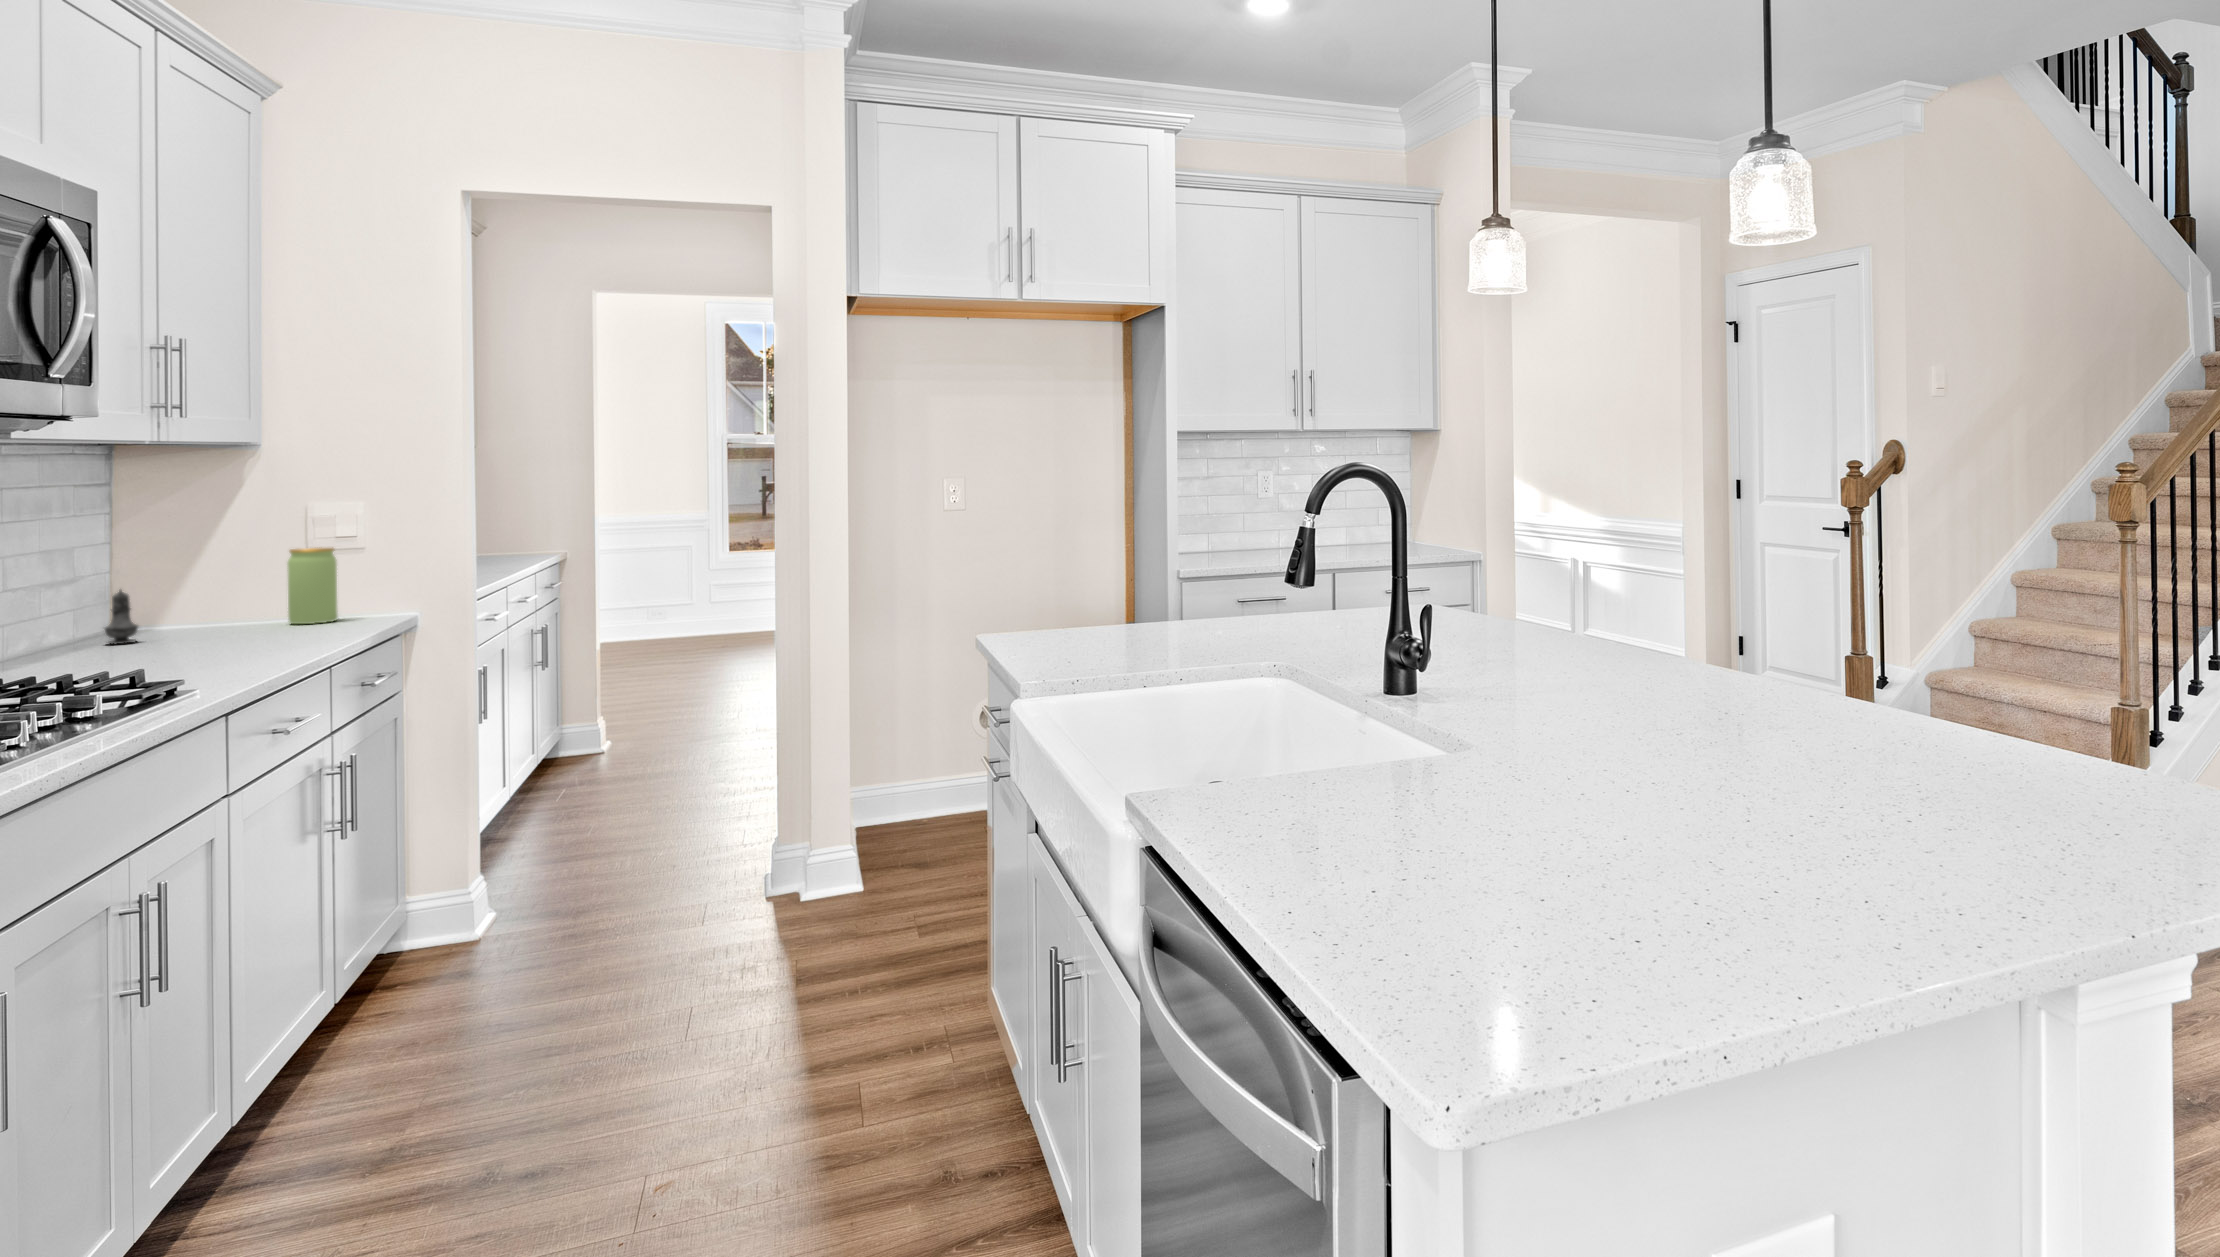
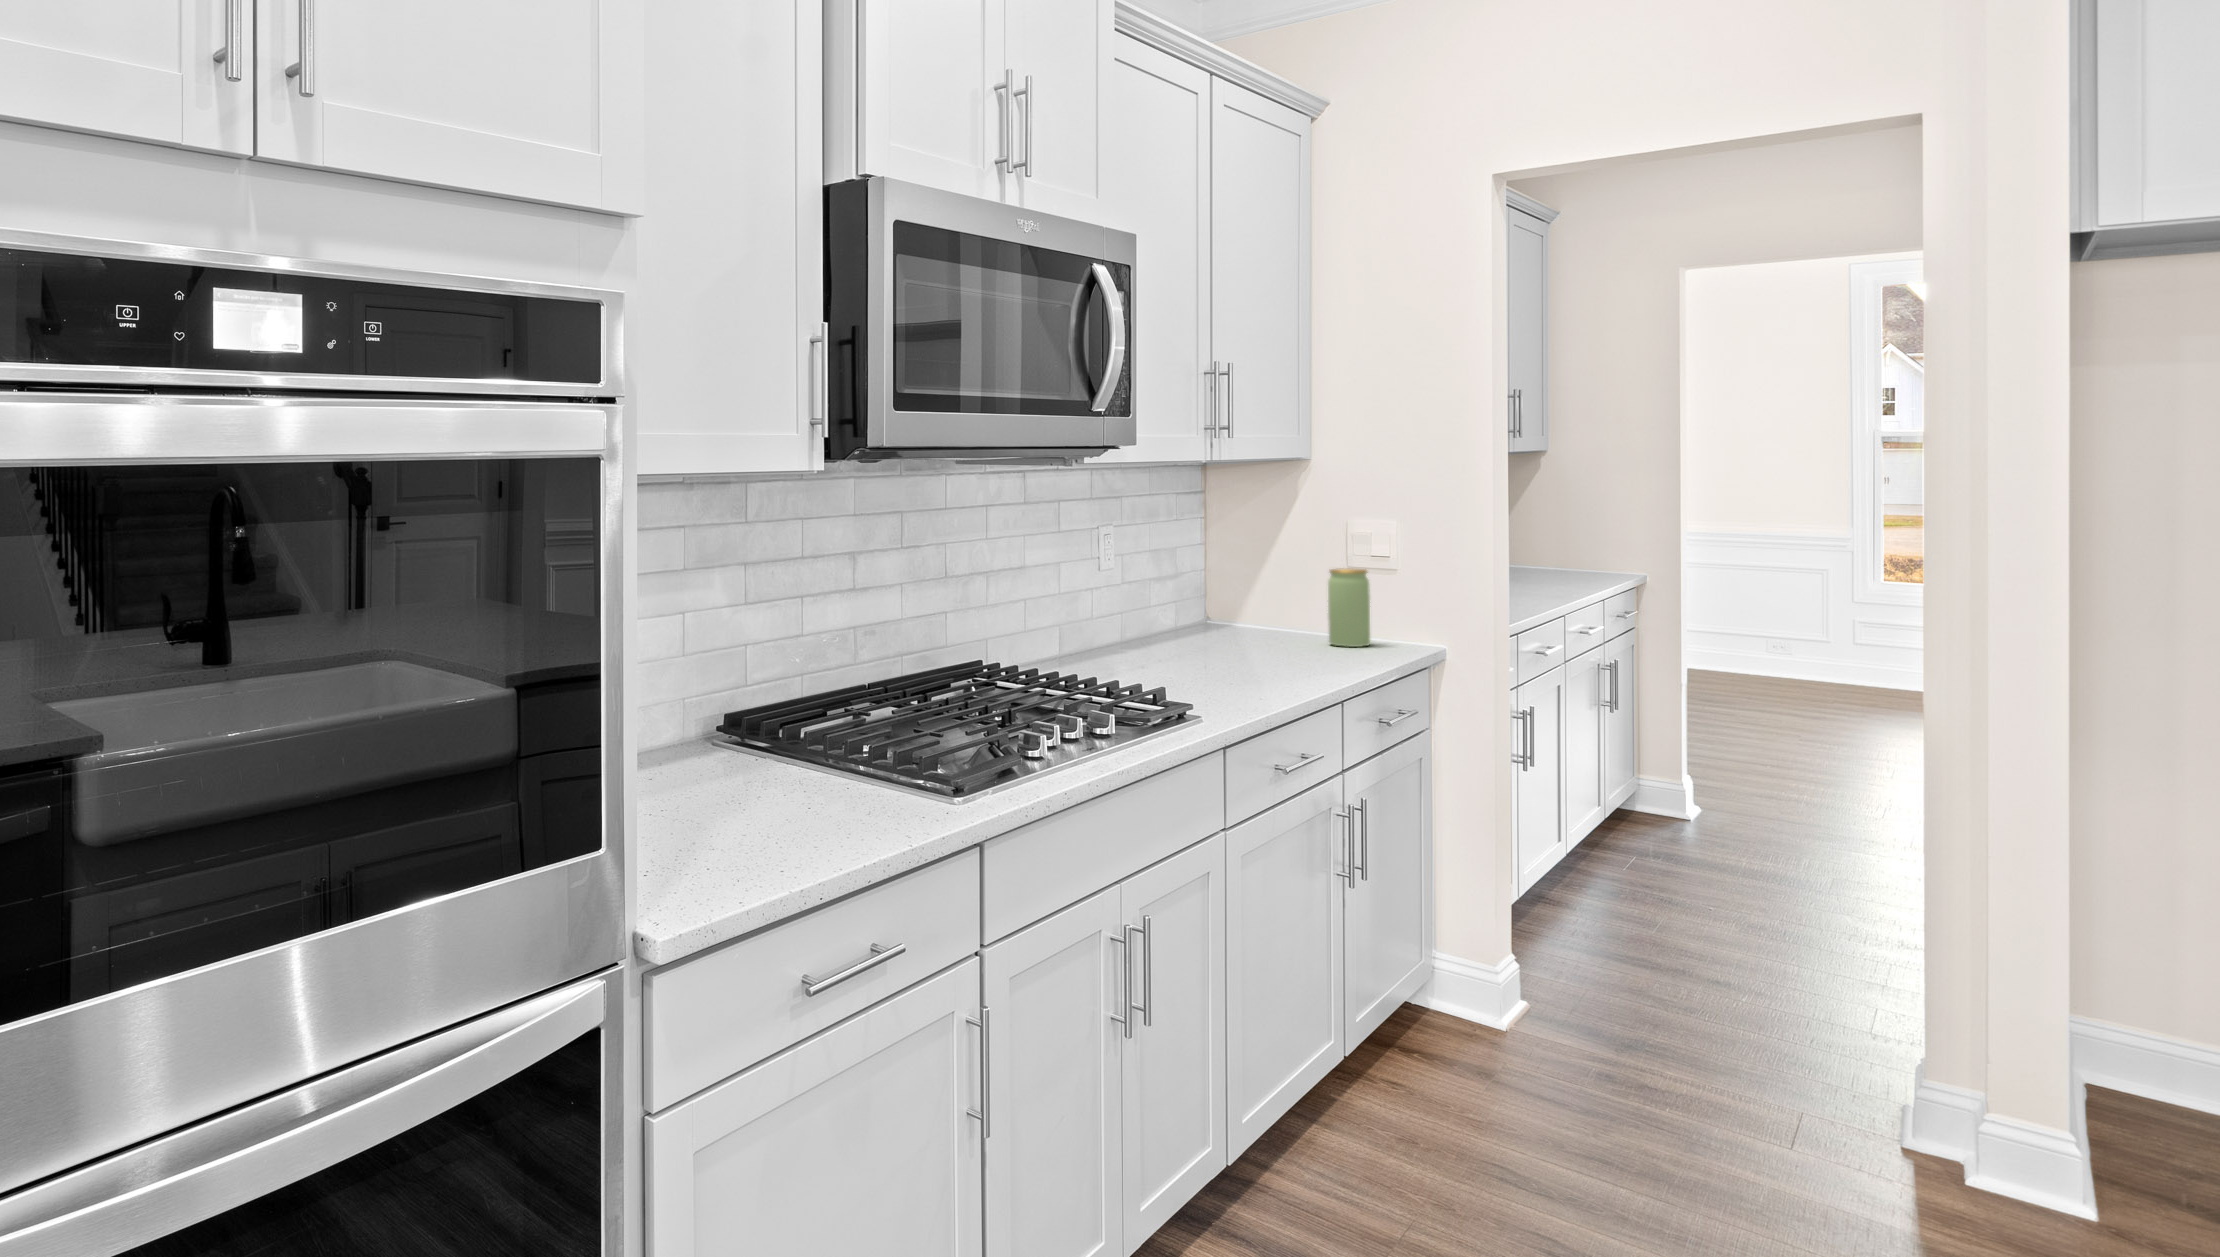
salt shaker: present [104,590,138,644] -> none [1186,598,1211,649]

